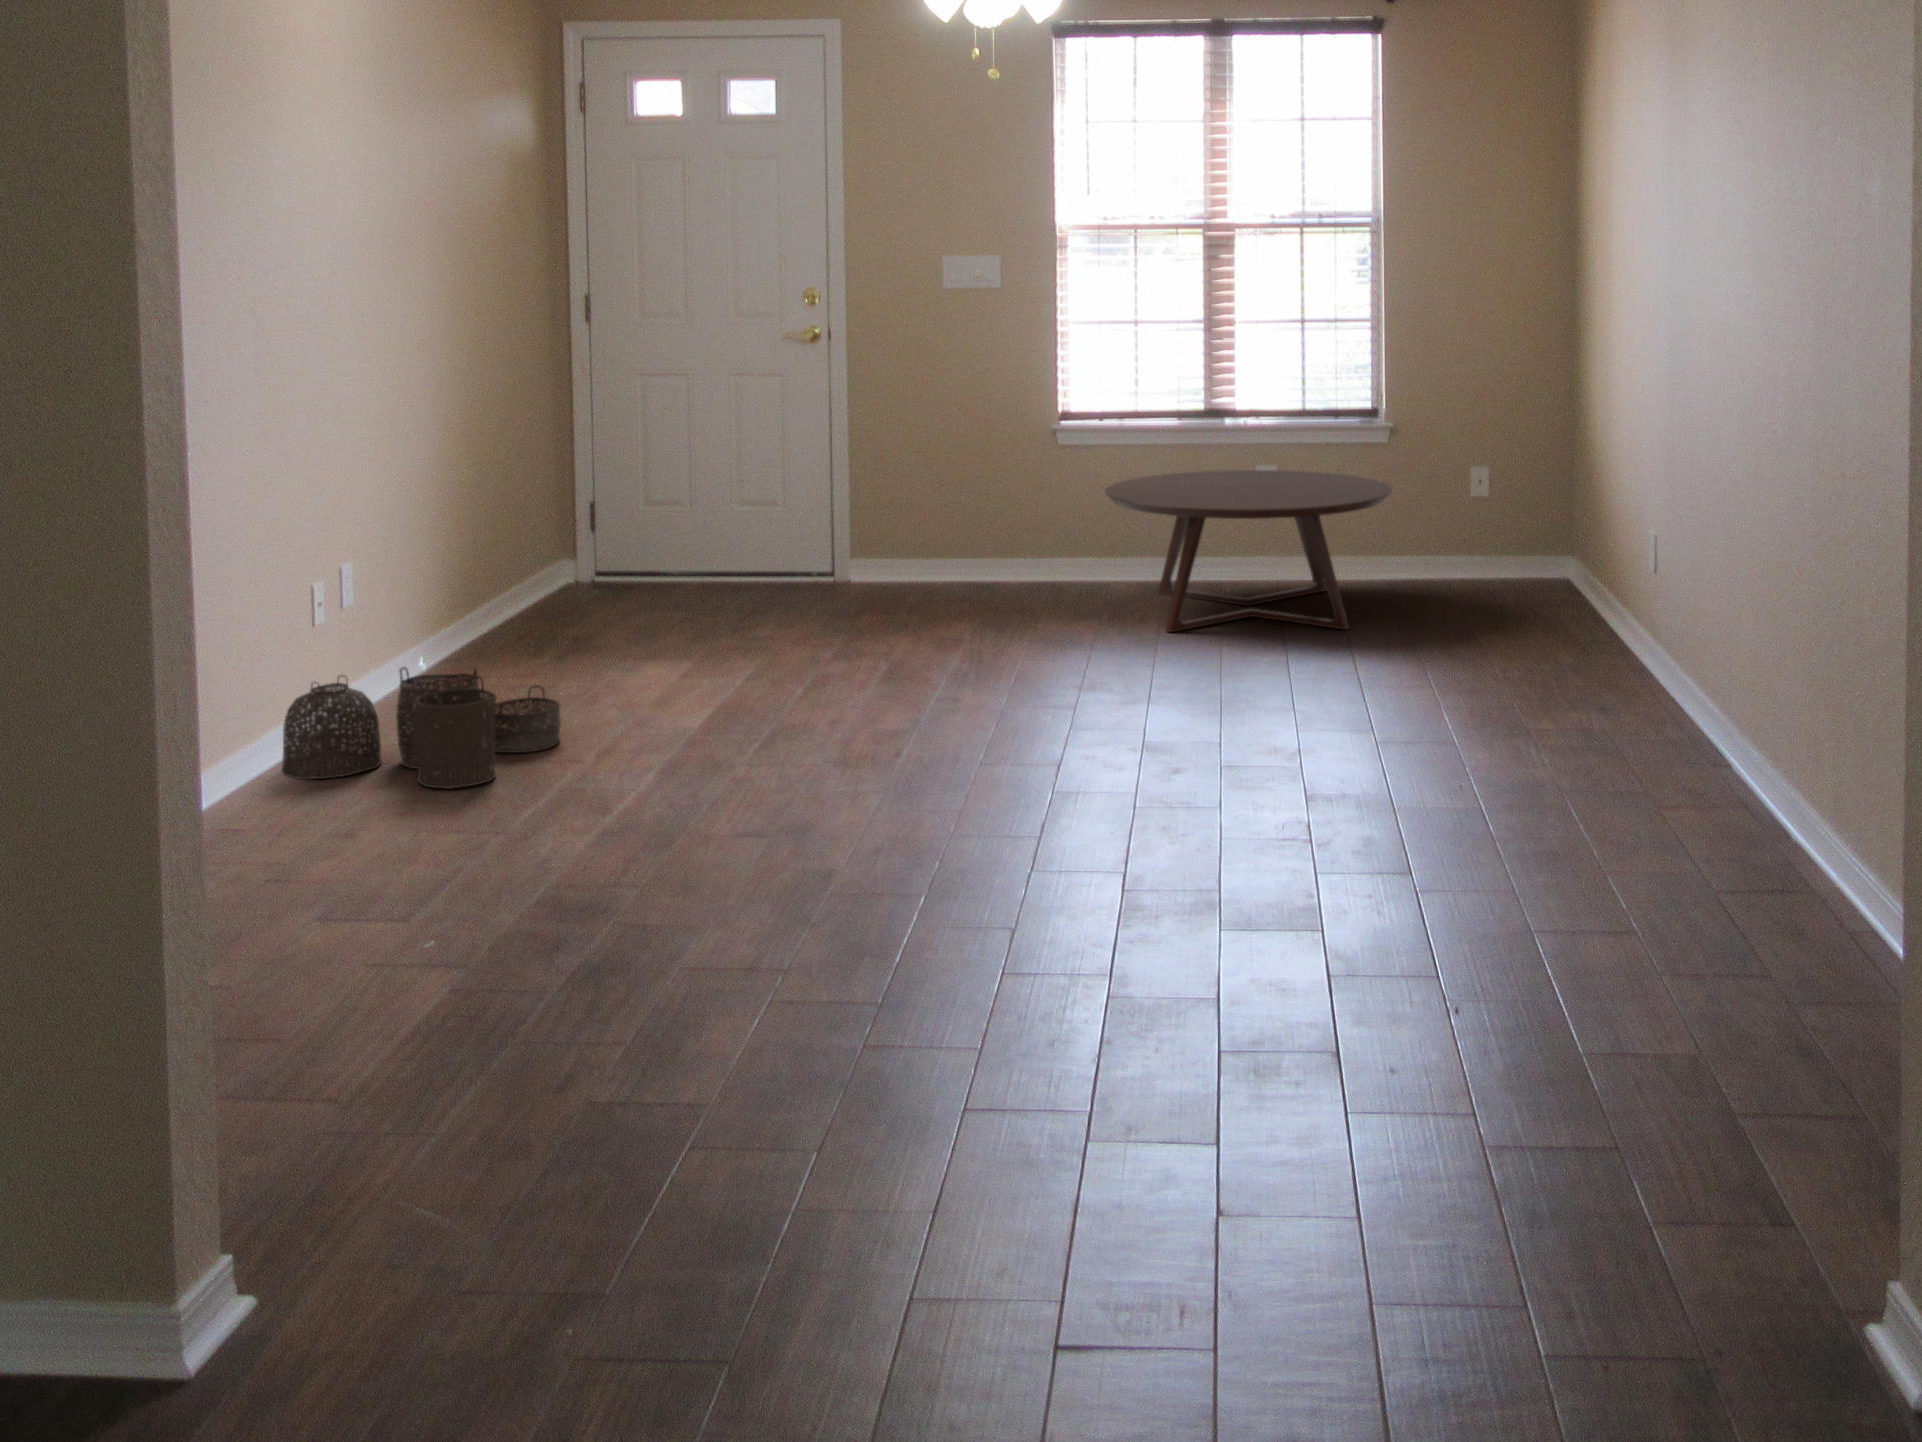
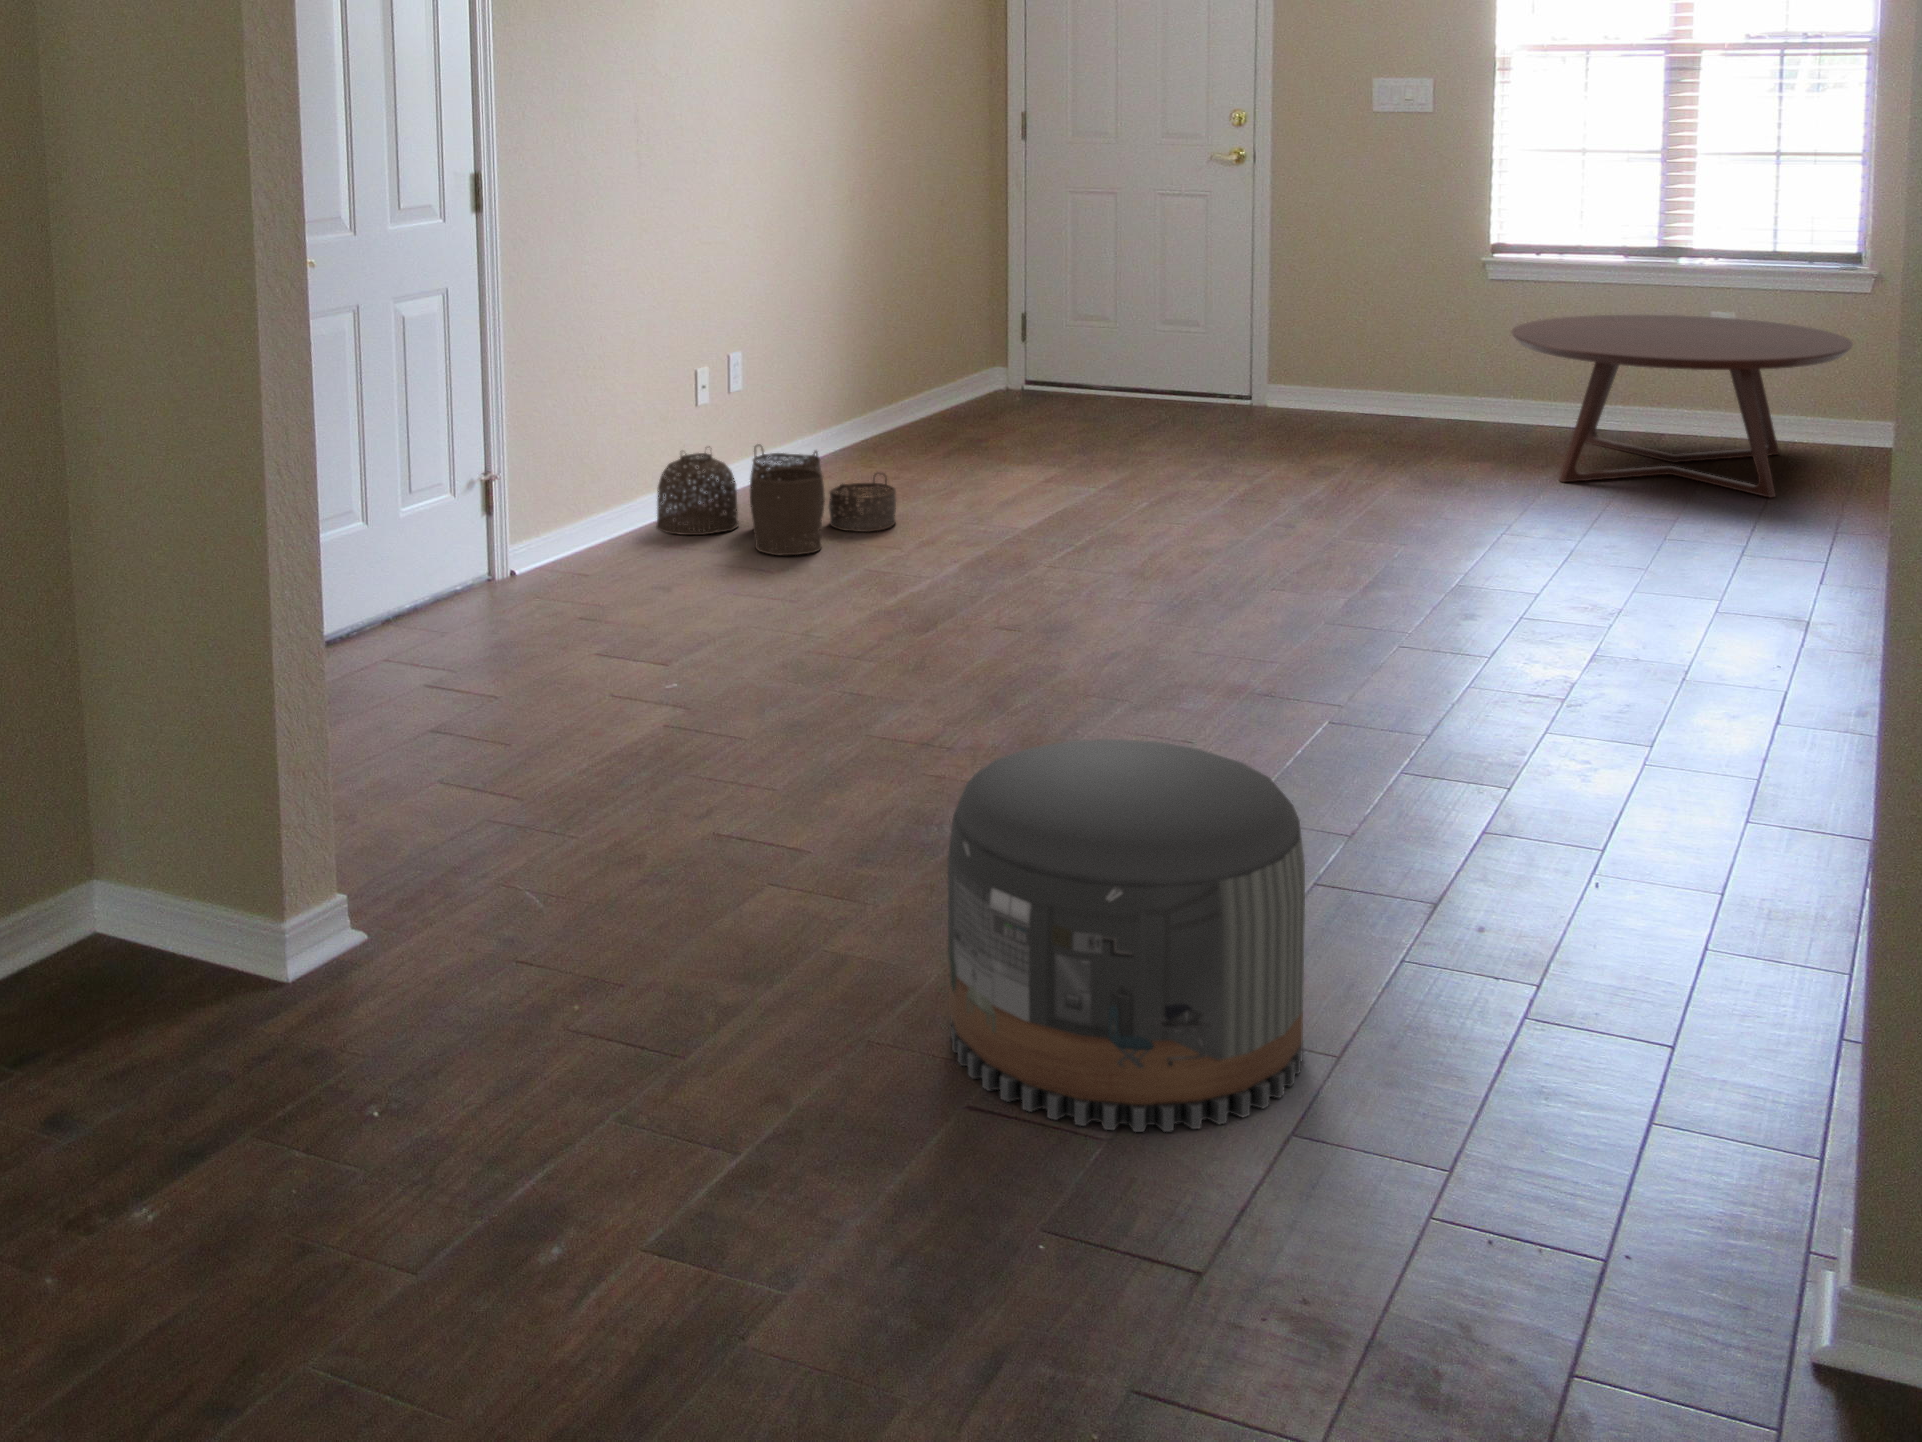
pouf: none [985,915,1341,1318] -> present [948,739,1305,1132]

